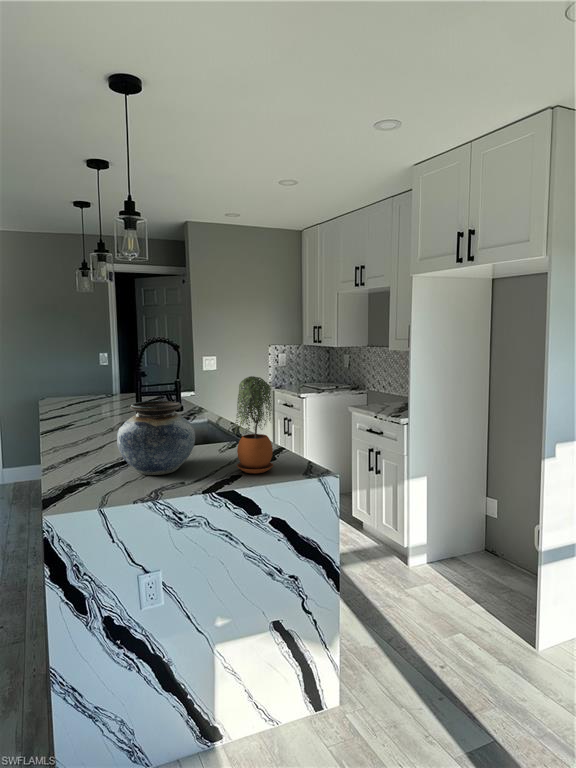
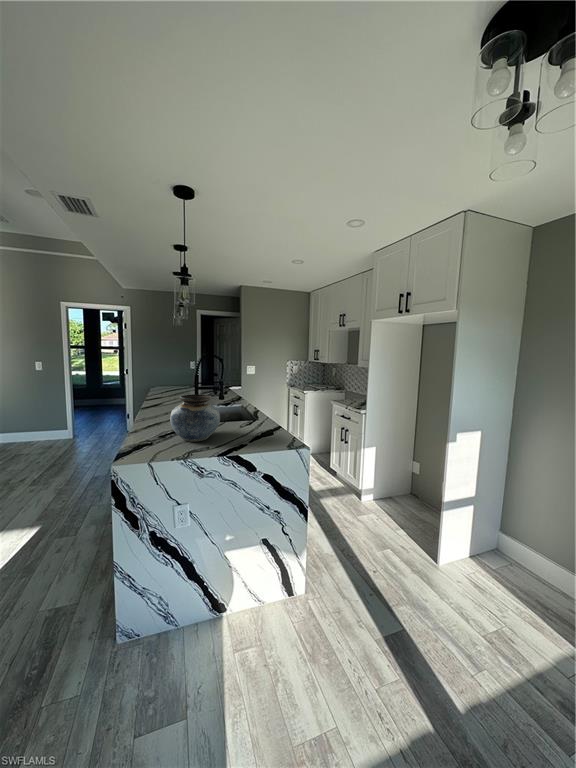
potted plant: present [235,376,273,473] -> none [243,381,269,444]

